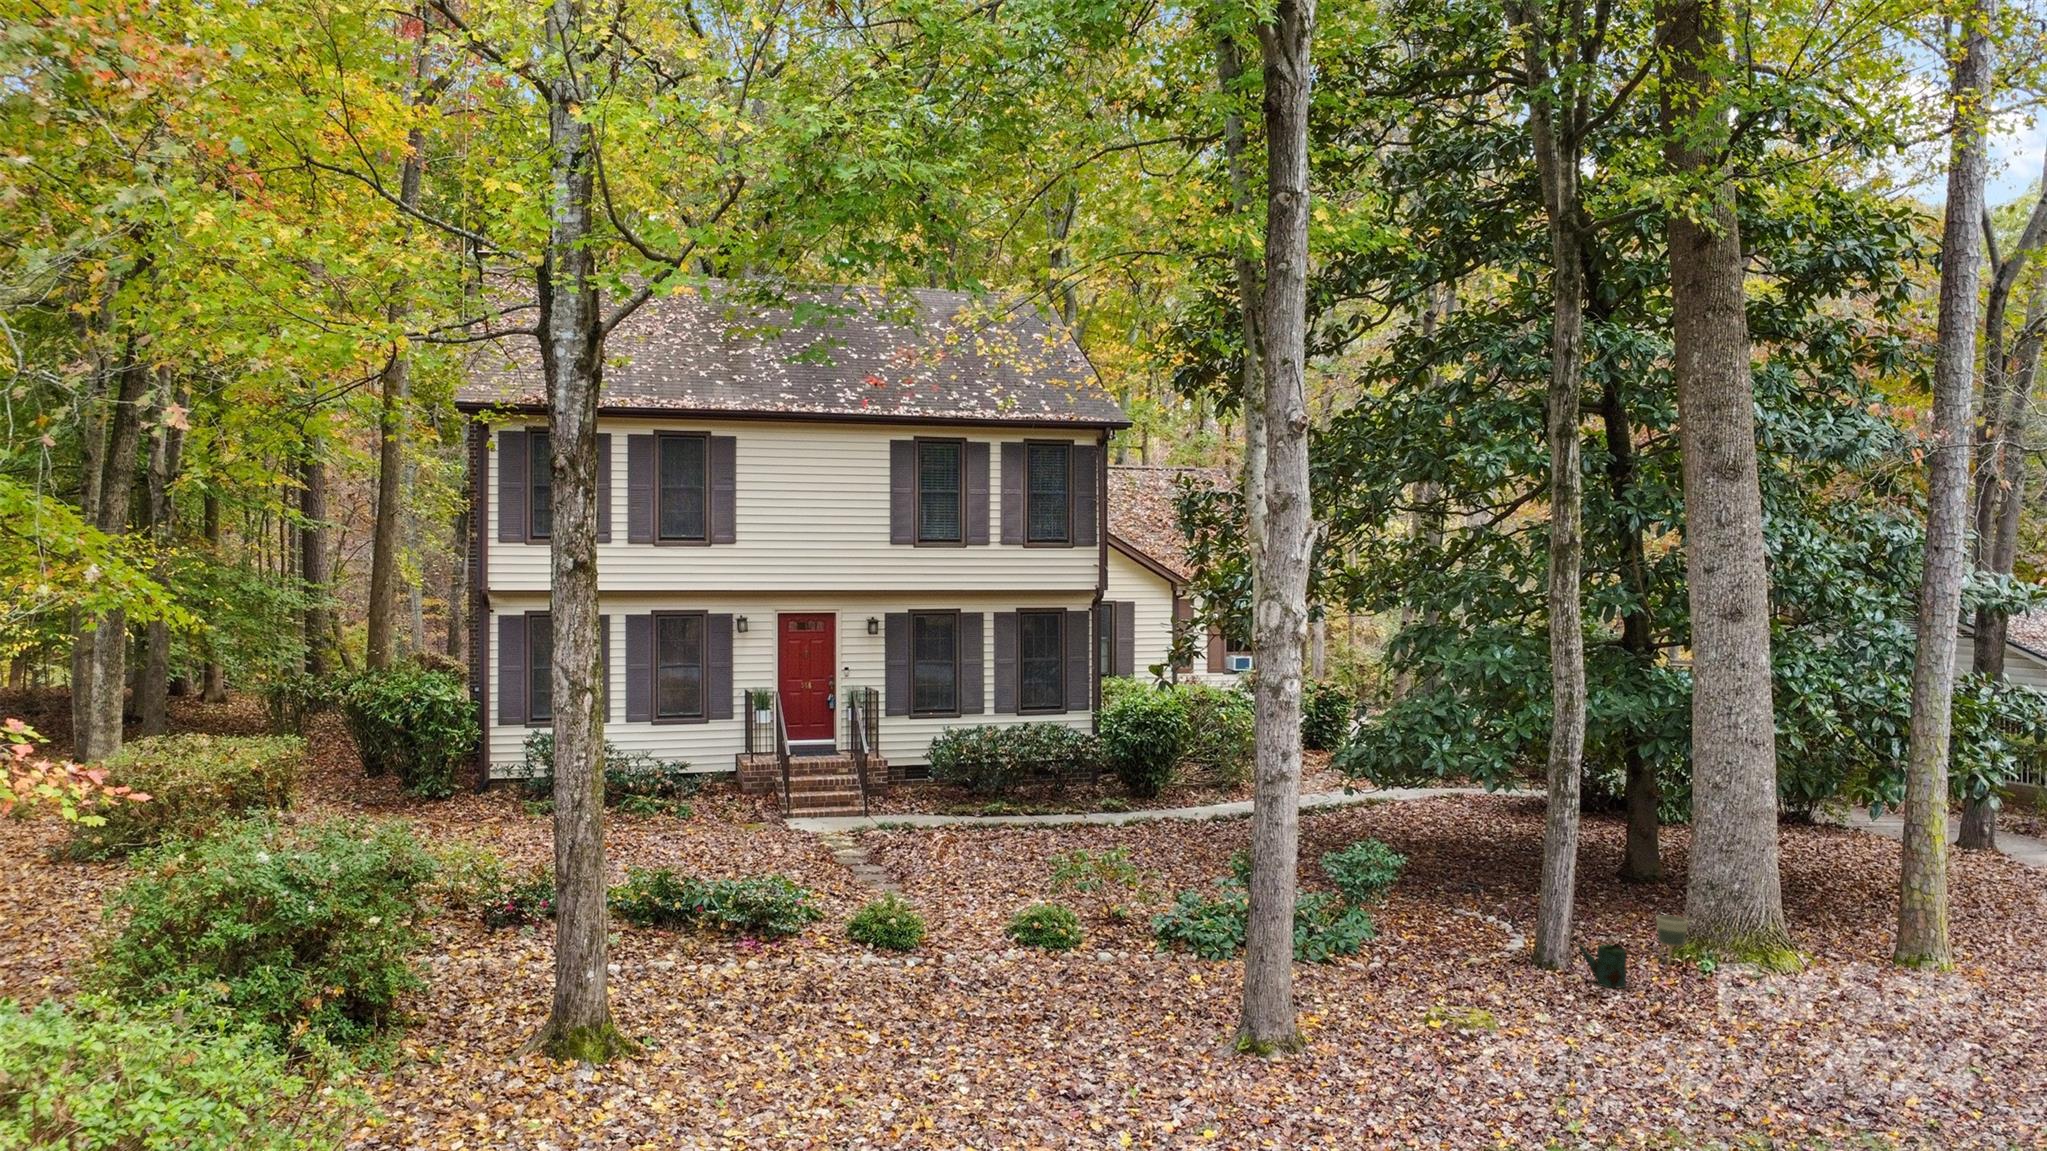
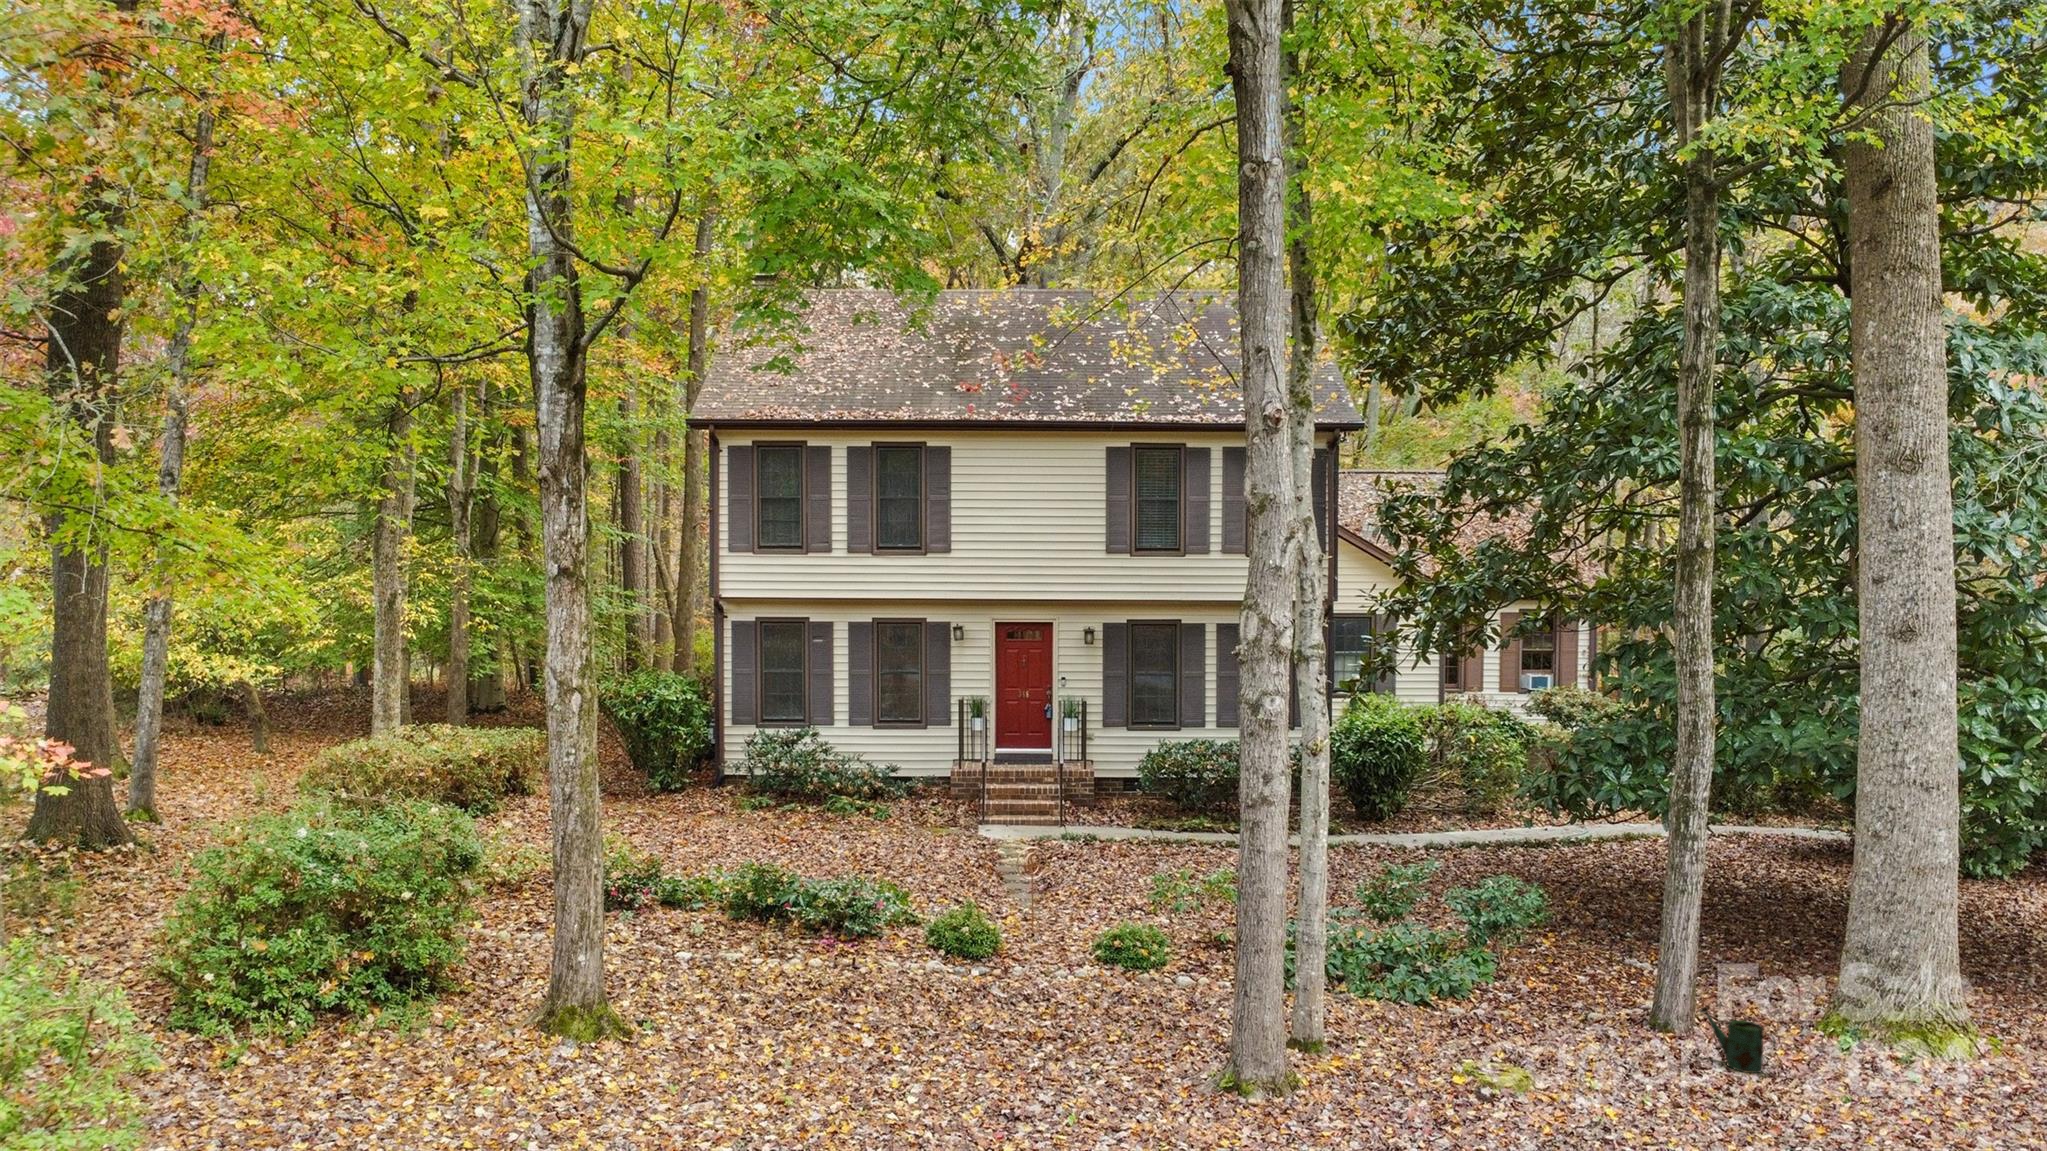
planter: present [1656,915,1688,964] -> none [1837,996,1876,1055]

